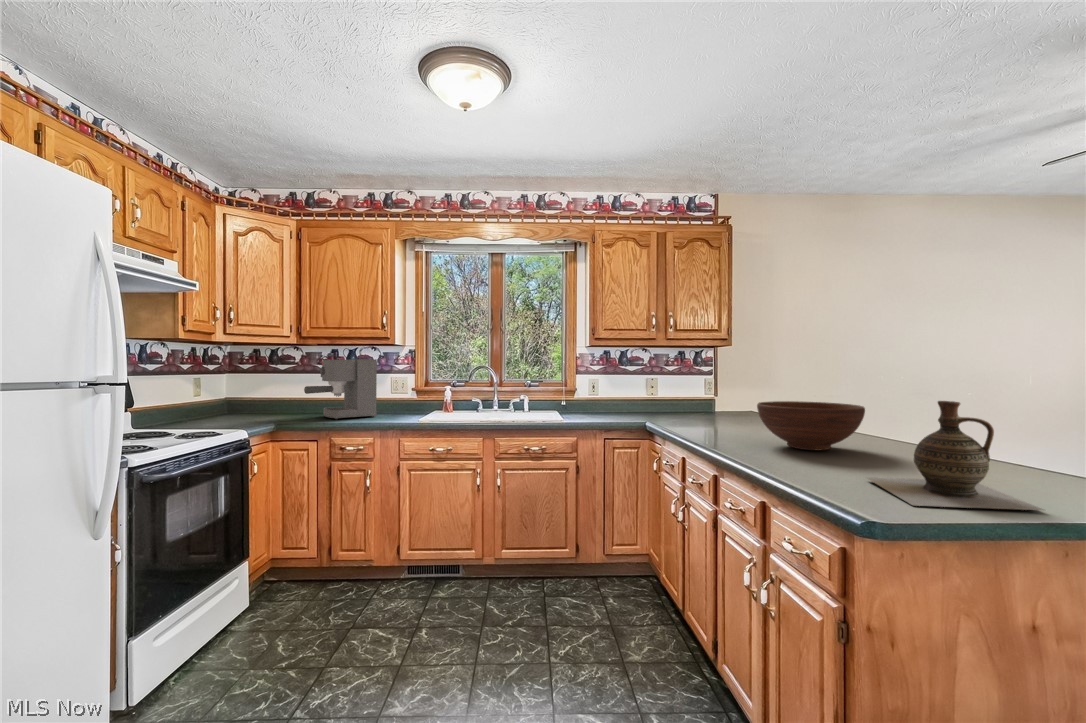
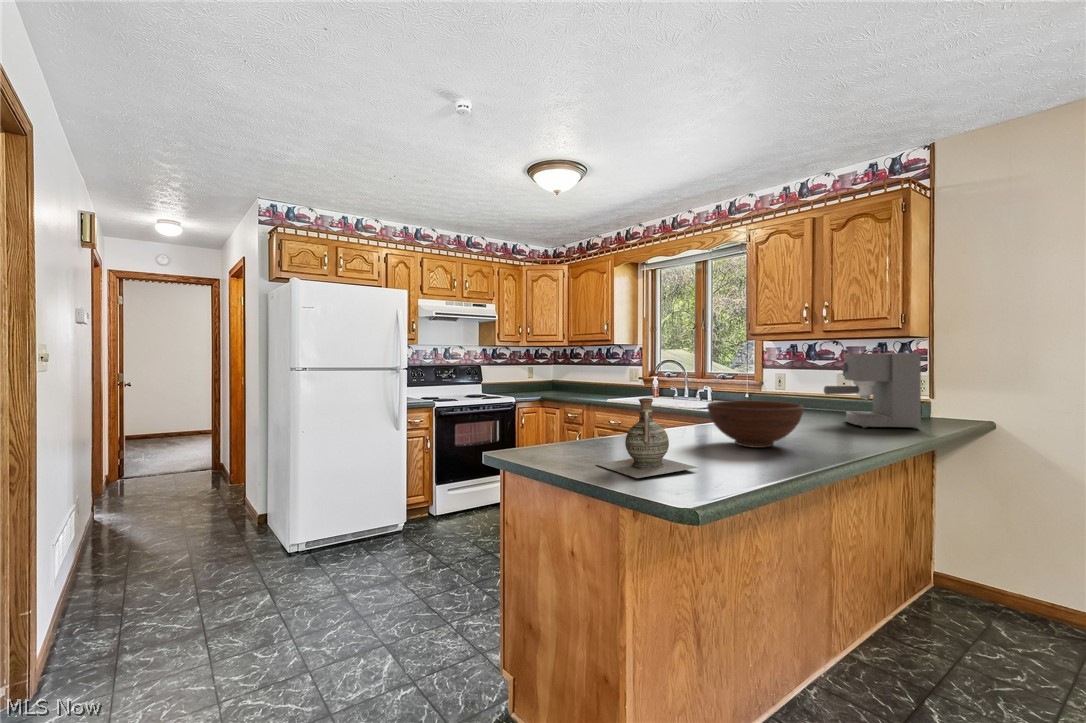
coffee maker: present [304,359,377,419] -> present [824,353,921,429]

